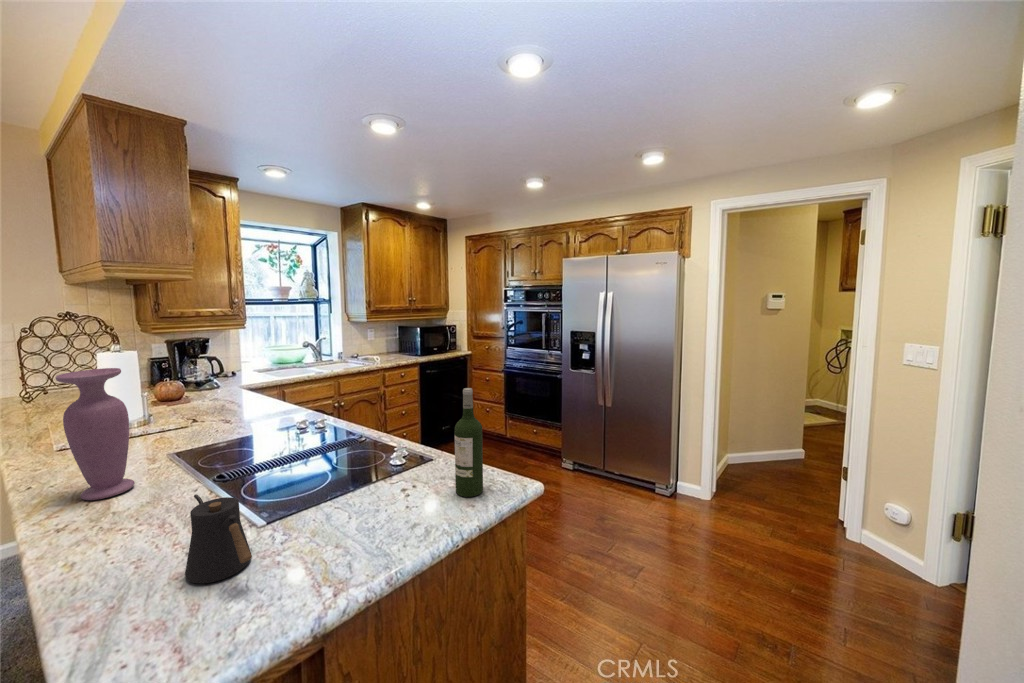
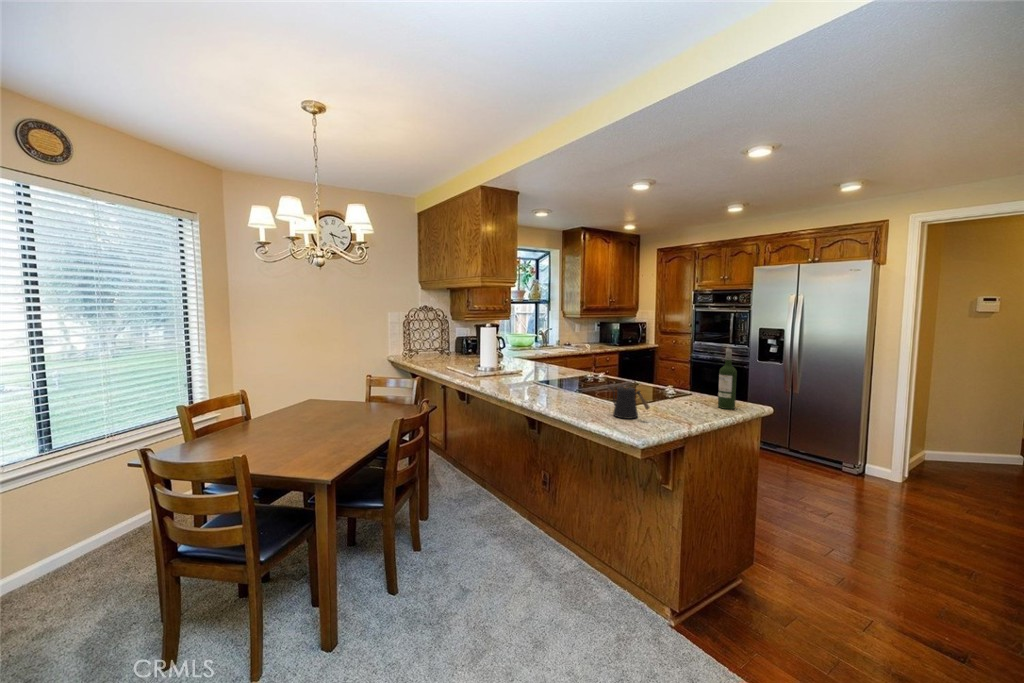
vase: present [56,368,135,500] -> none [519,333,542,395]

